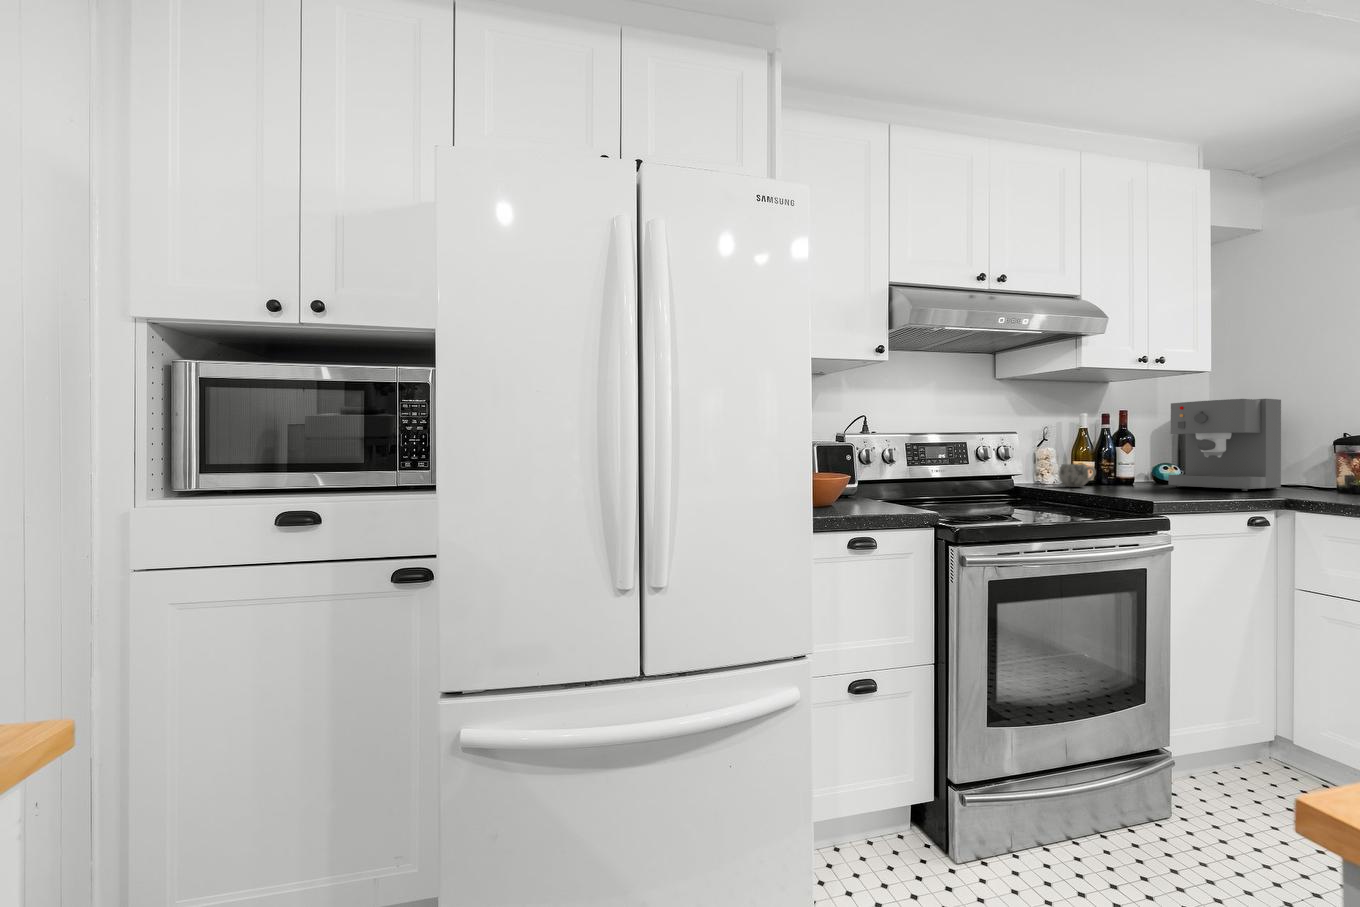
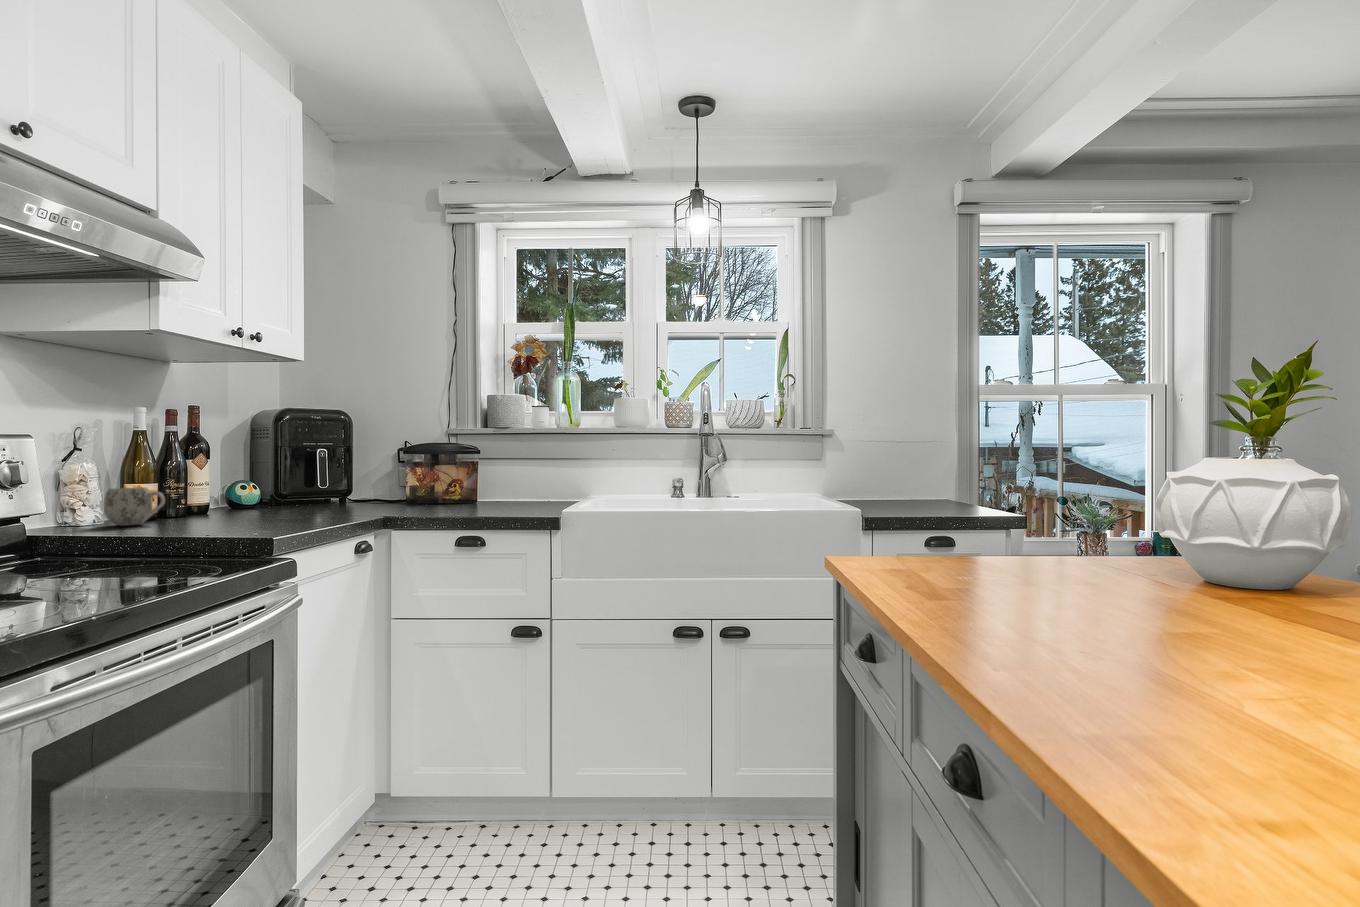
coffee maker: present [1168,399,1281,491] -> none [257,399,367,514]

